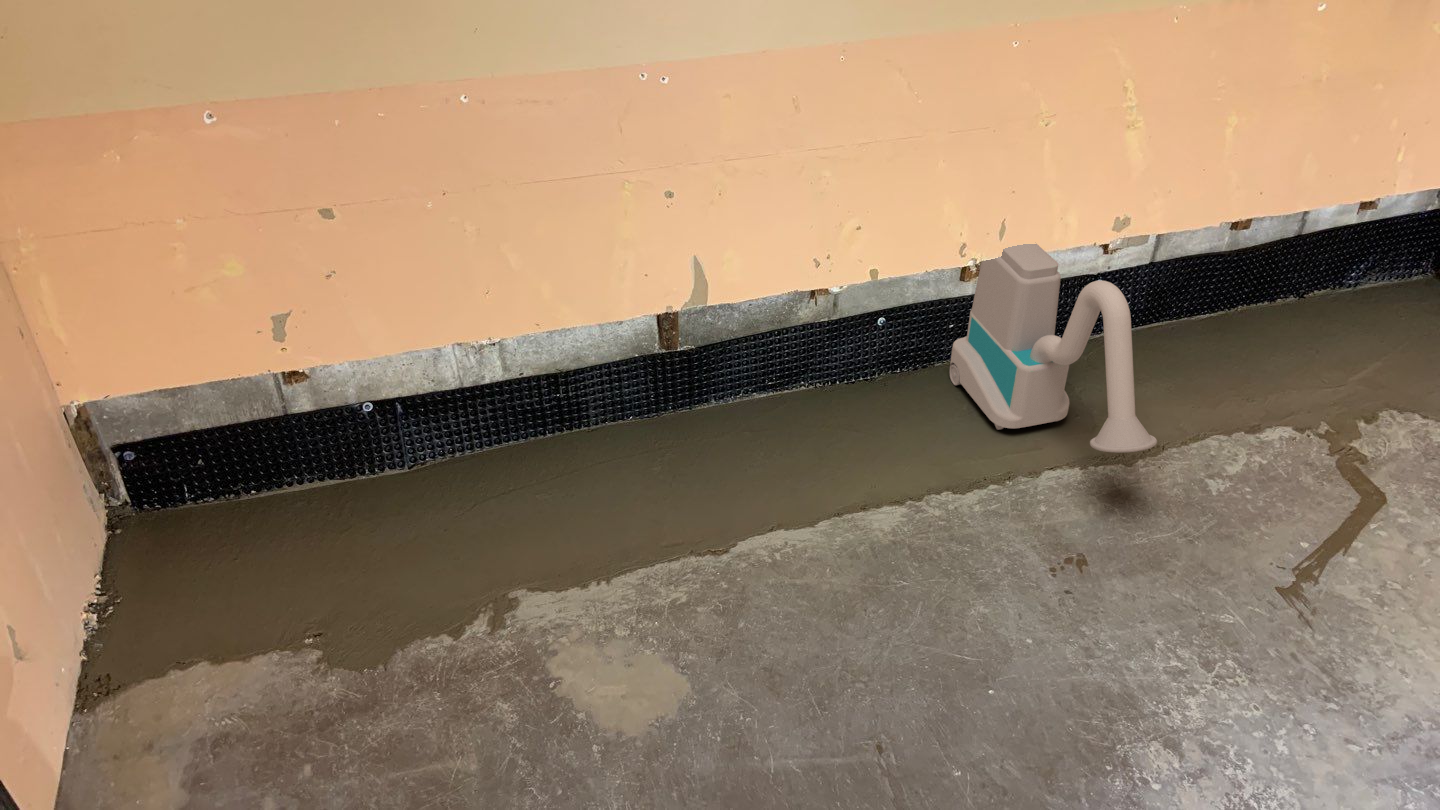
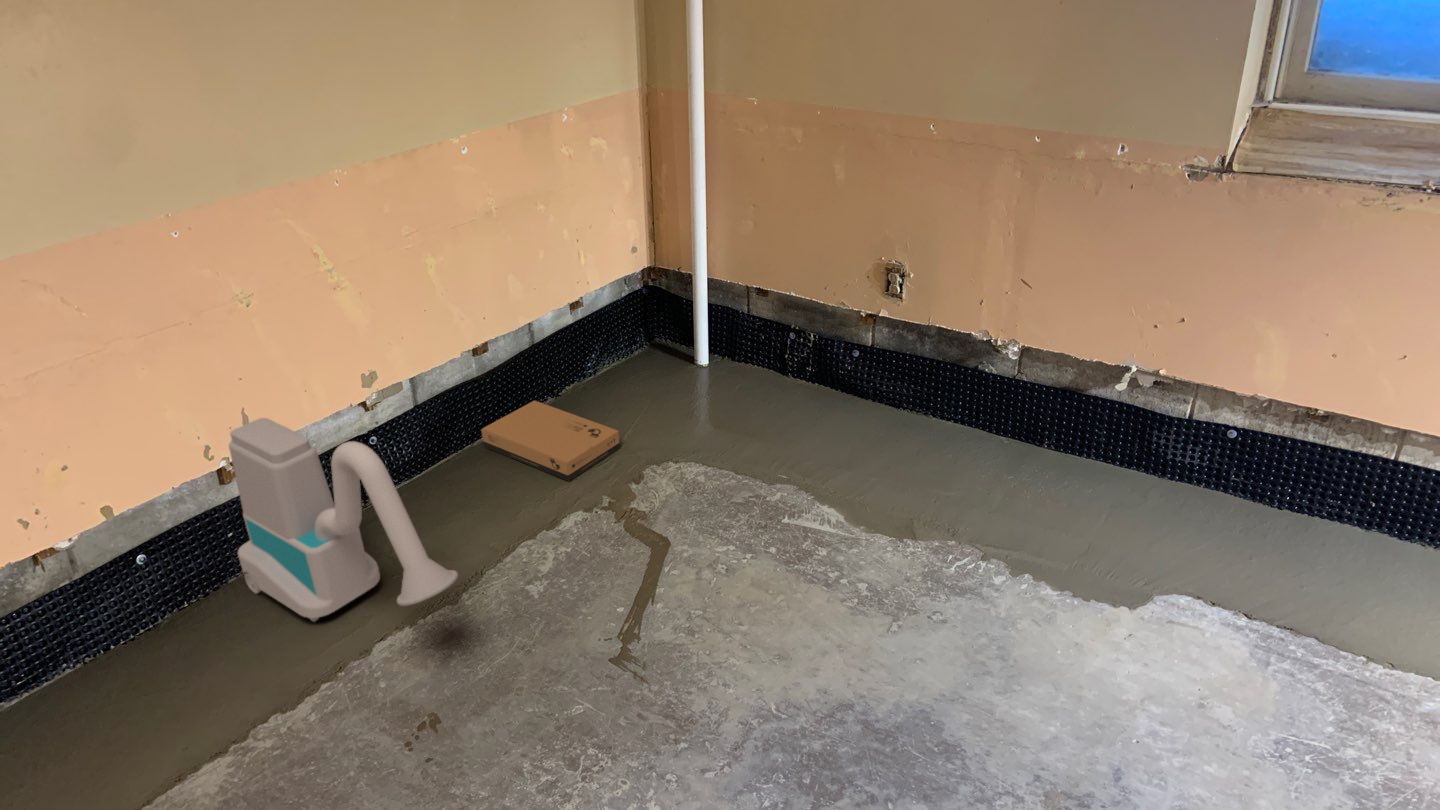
cardboard box: none [1202,295,1367,393] -> present [481,400,620,481]

